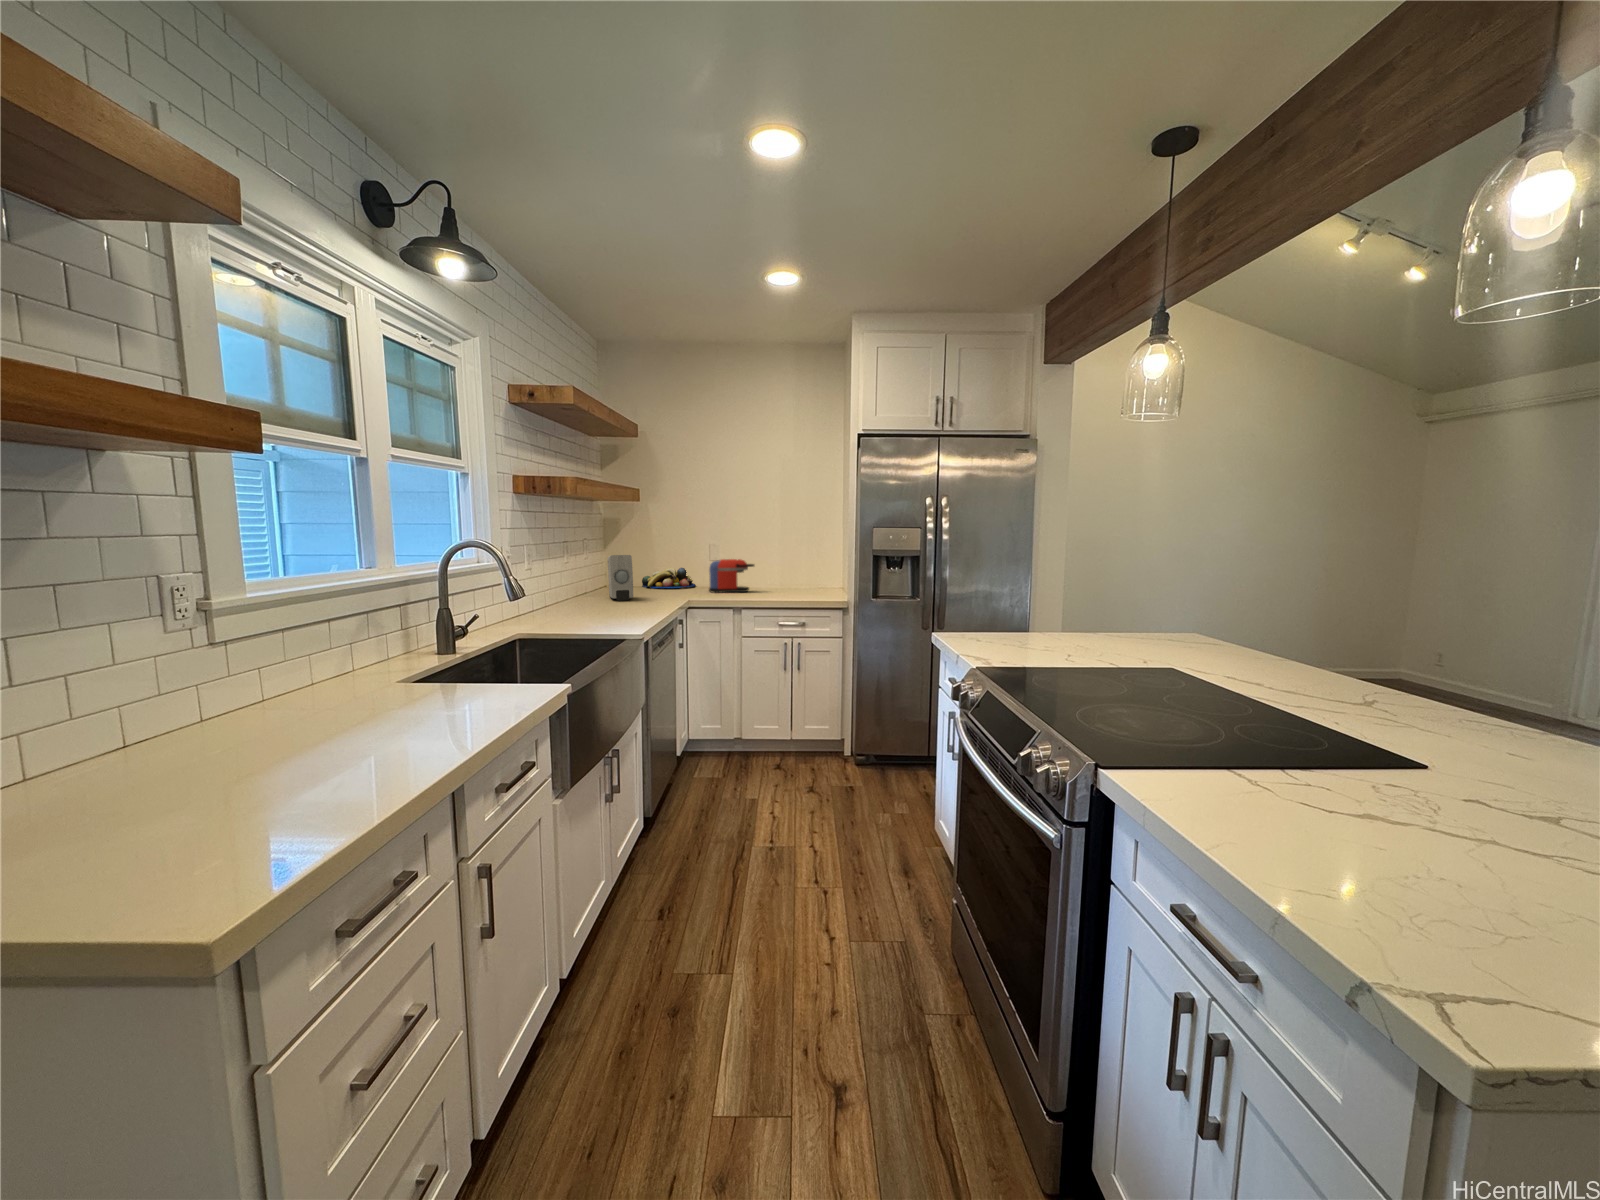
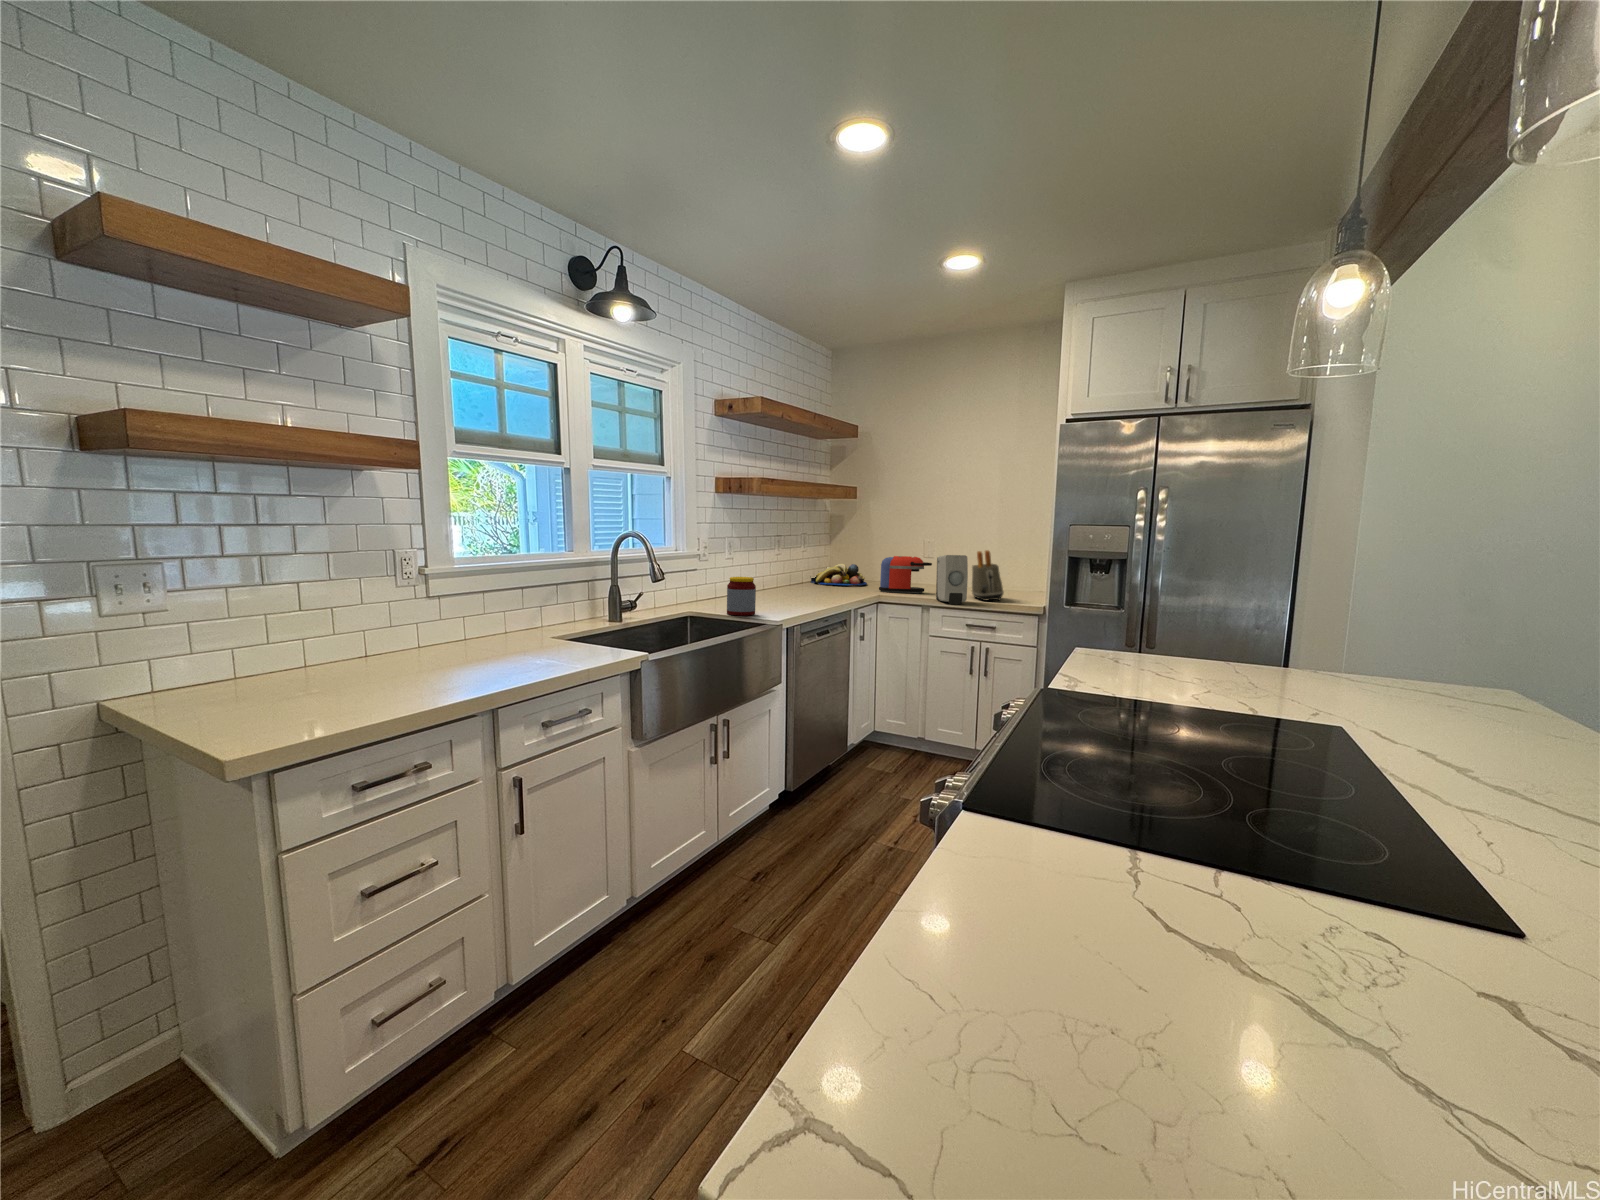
toaster: none [789,551,819,595] -> present [972,550,1004,601]
soap dispenser: present [608,555,633,601] -> present [936,555,968,604]
jar: none [569,590,600,630] -> present [727,577,756,616]

